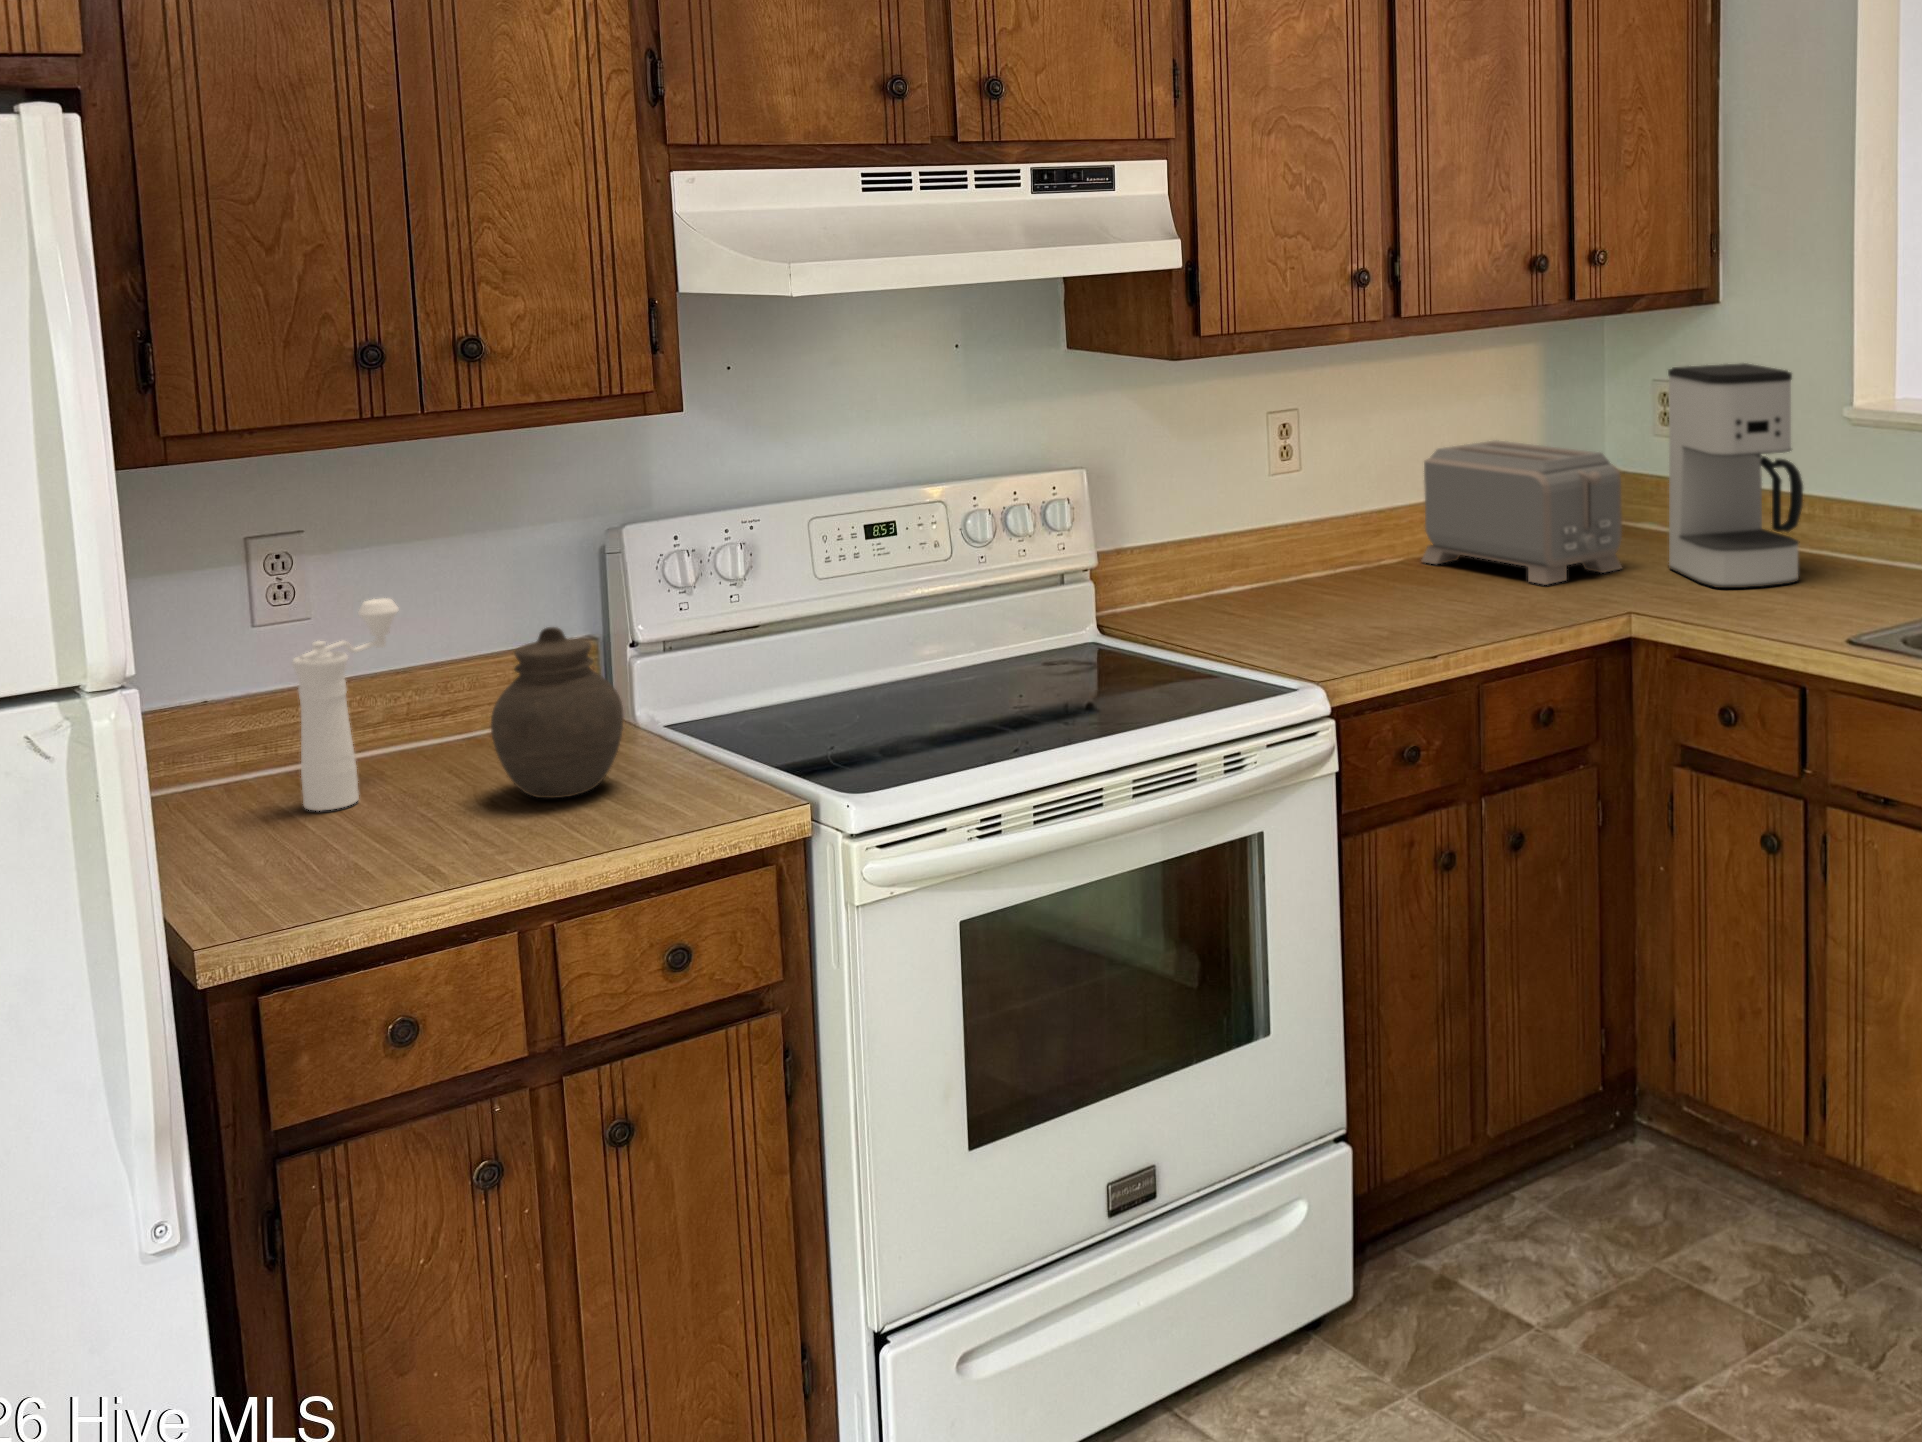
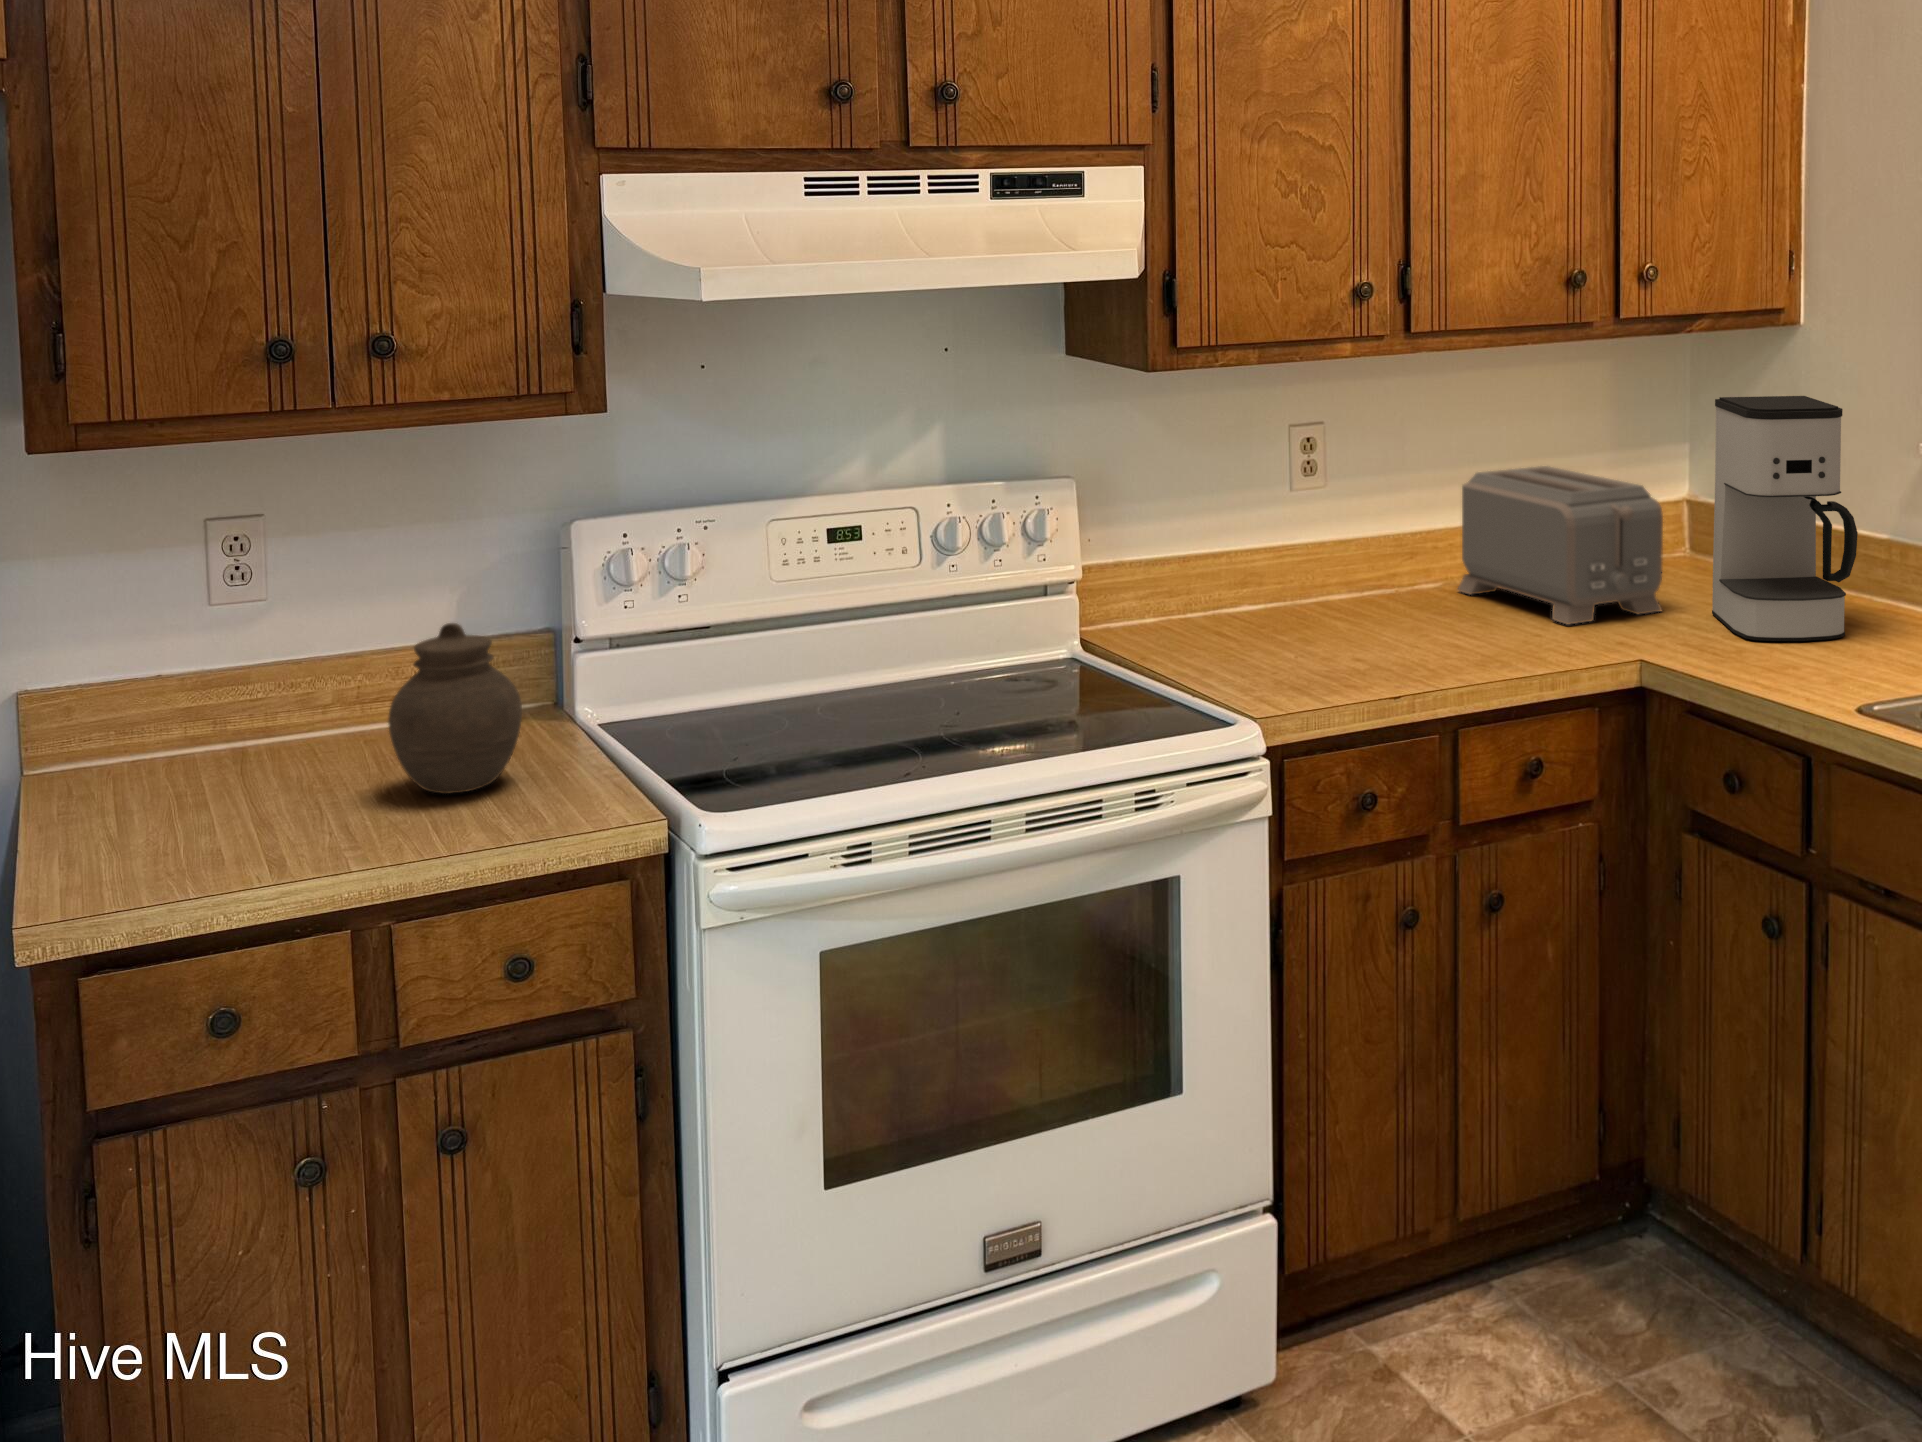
pepper mill: present [292,598,399,811] -> none [214,584,336,790]

